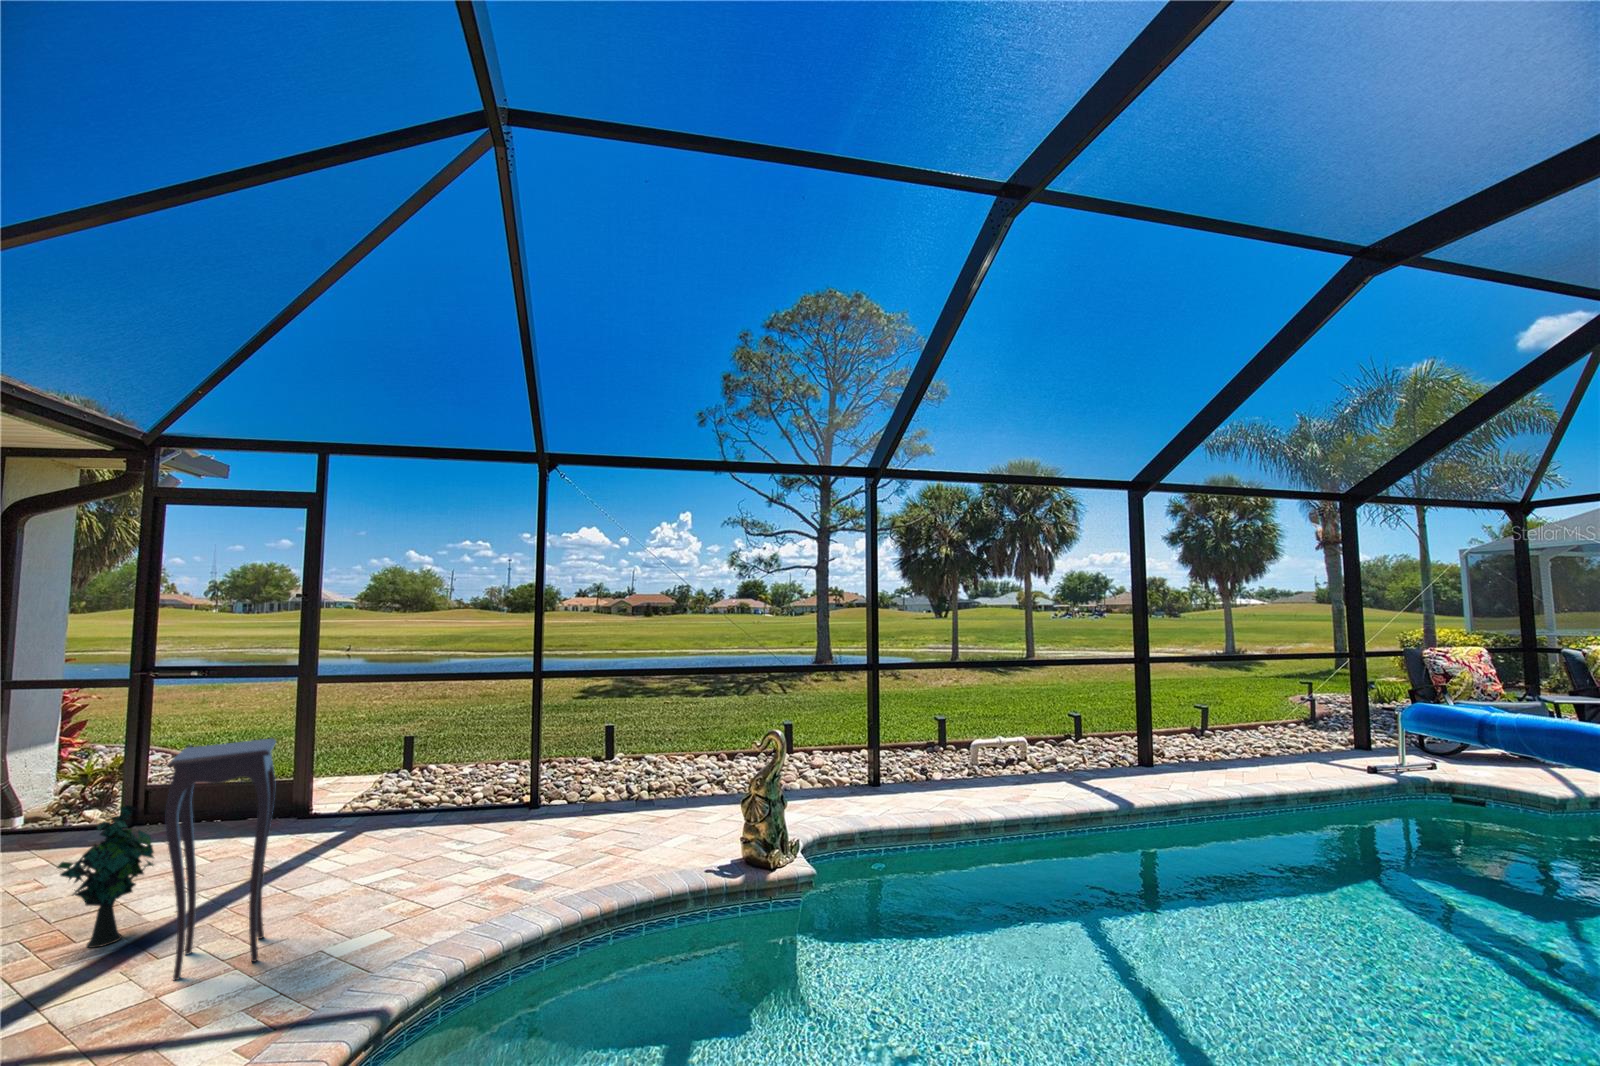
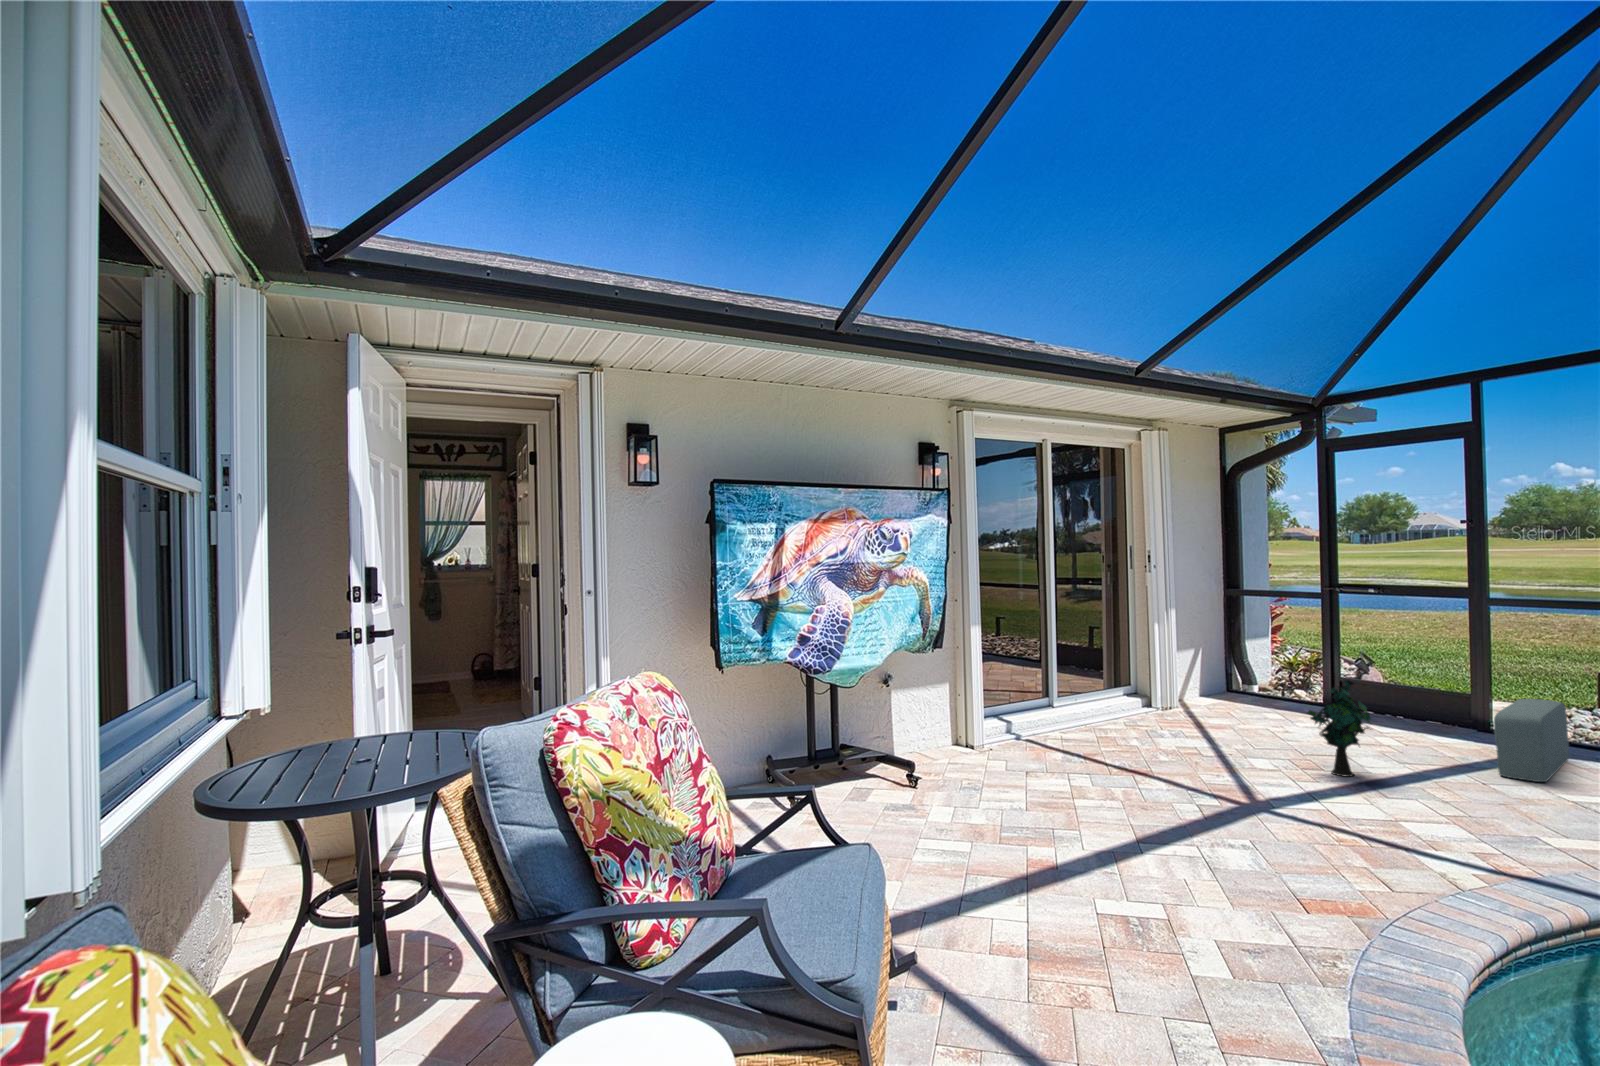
side table: present [166,739,276,980] -> none [1385,642,1475,823]
pouf: none [303,775,372,874] -> present [1494,699,1569,782]

